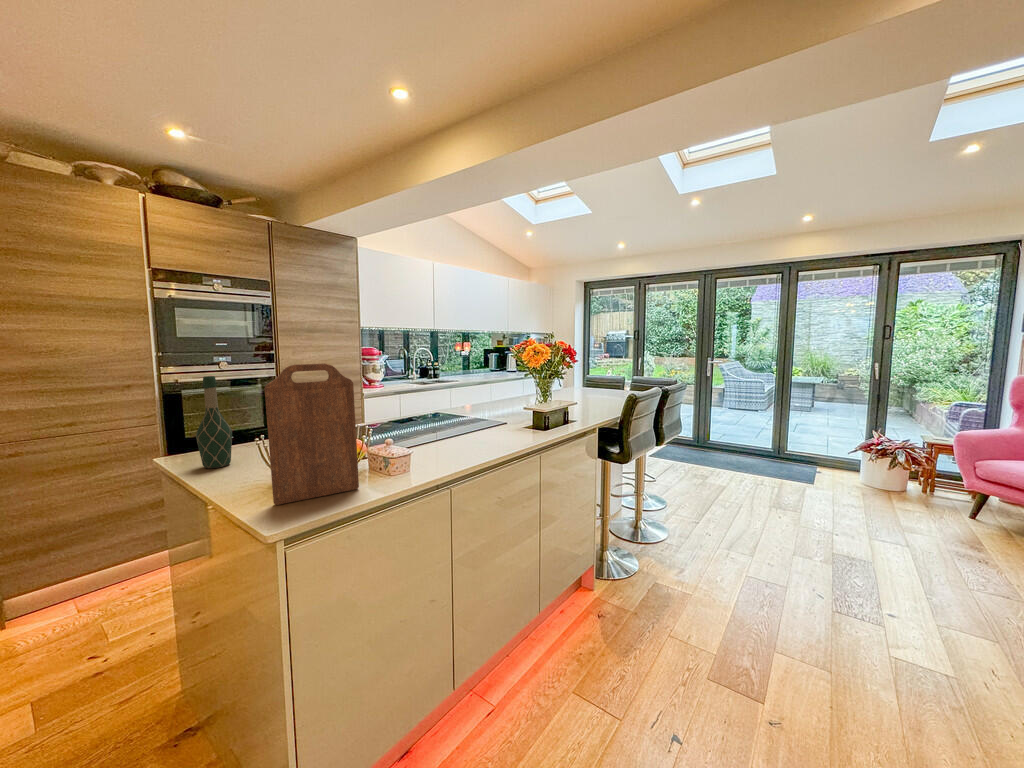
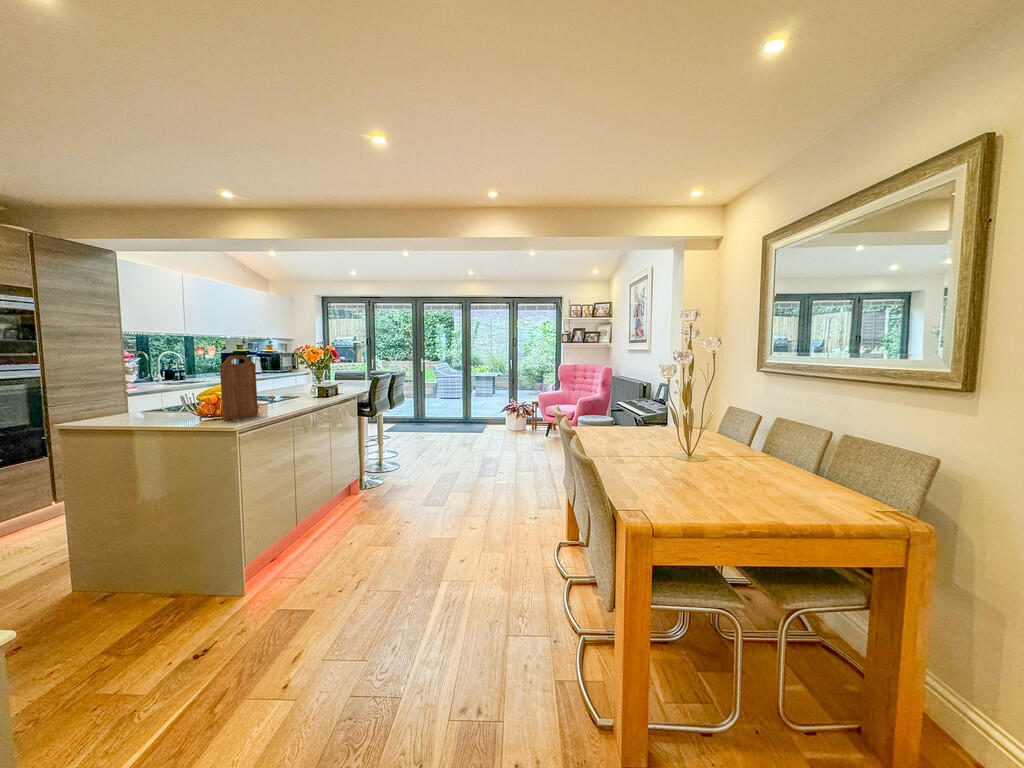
wine bottle: present [196,376,232,468] -> none [122,365,145,420]

